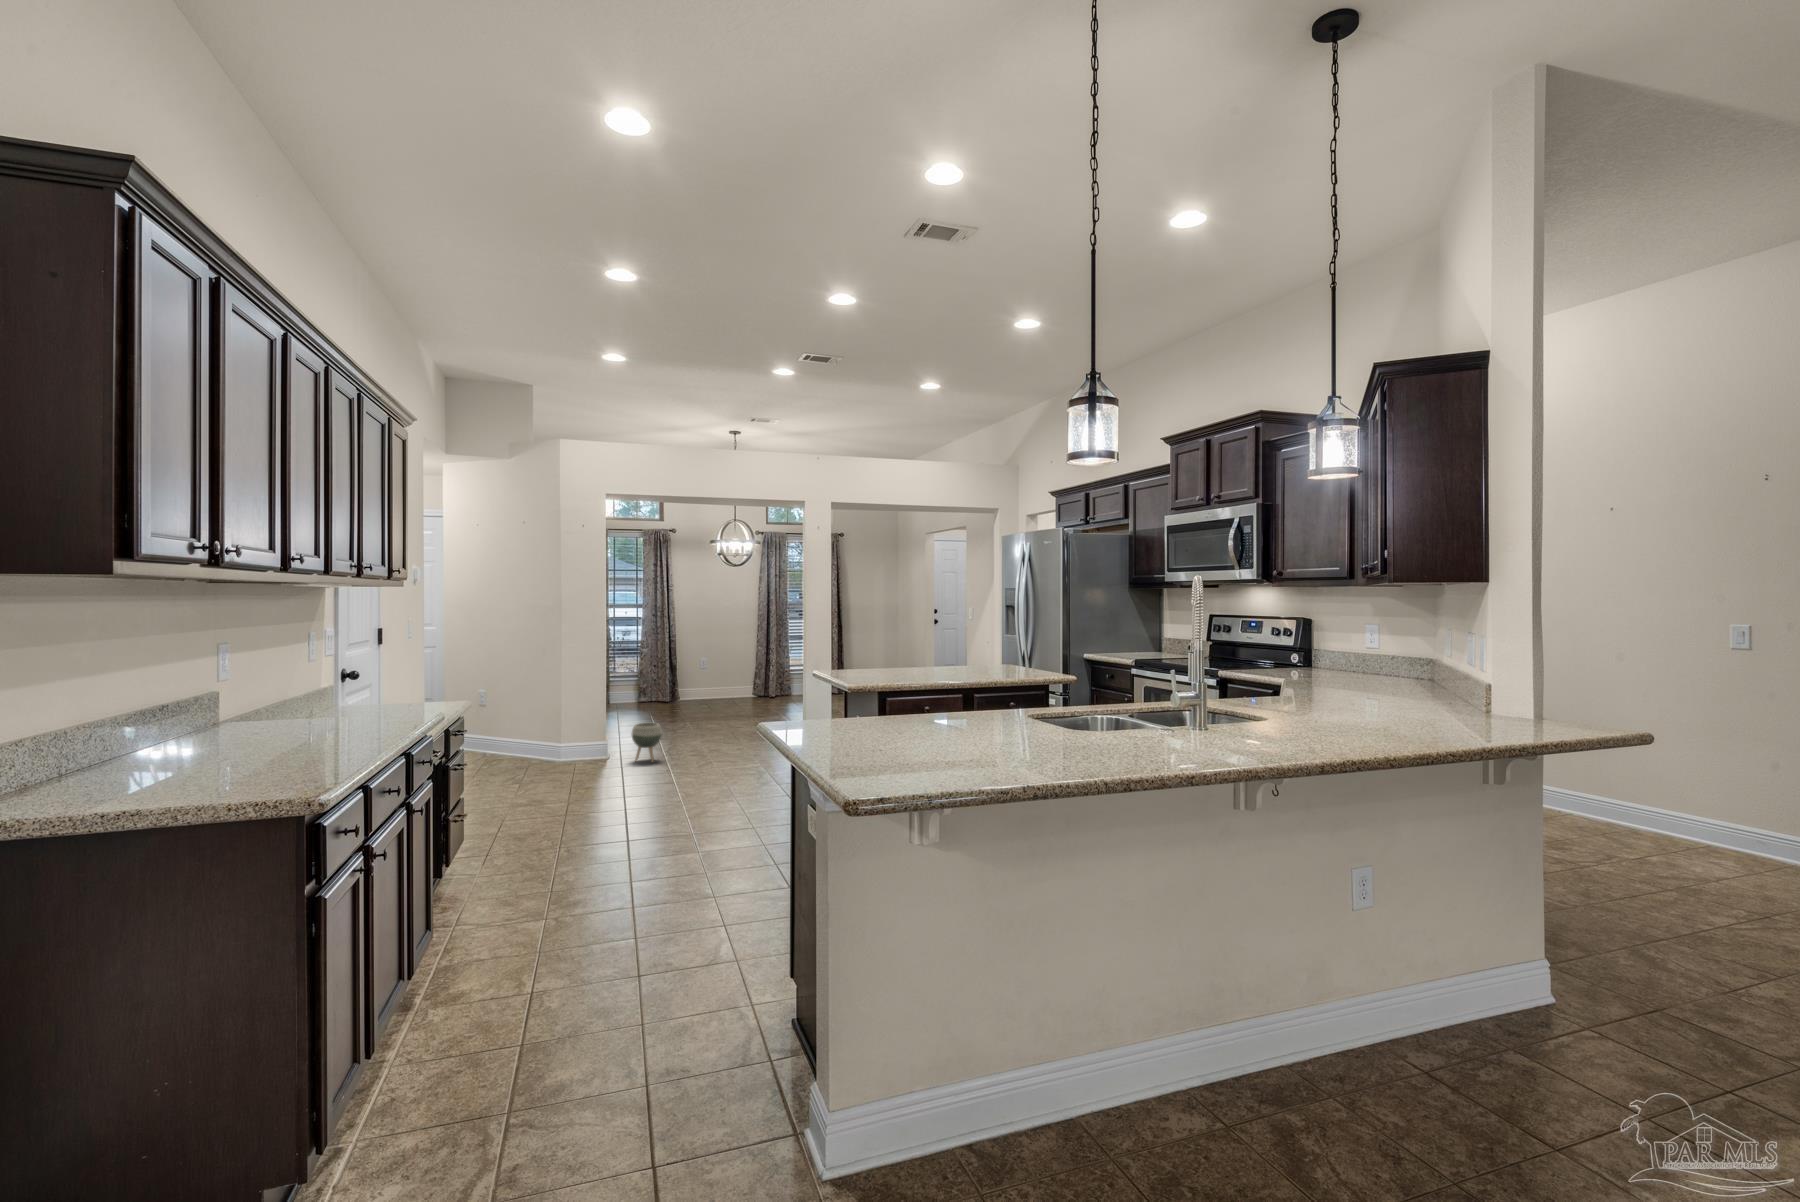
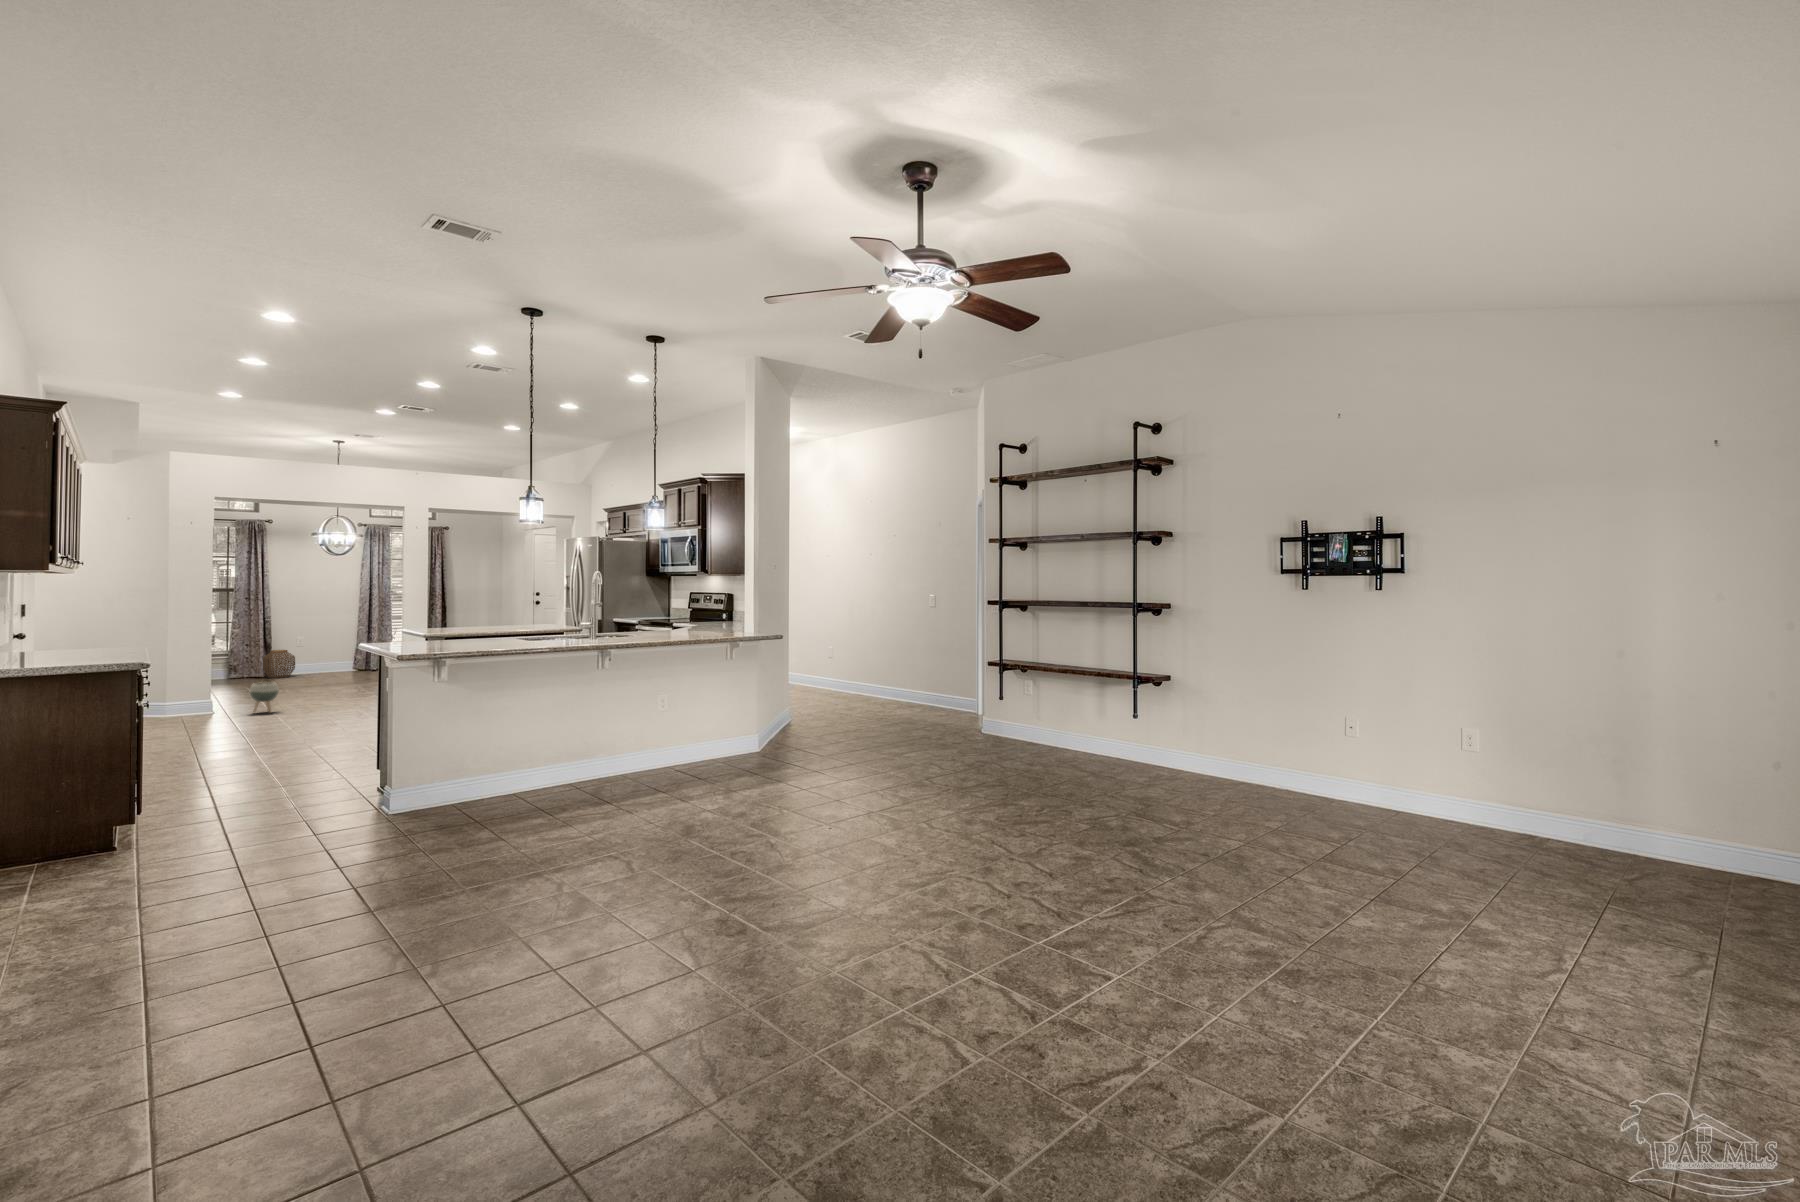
woven basket: none [667,672,696,703] -> present [263,650,295,678]

